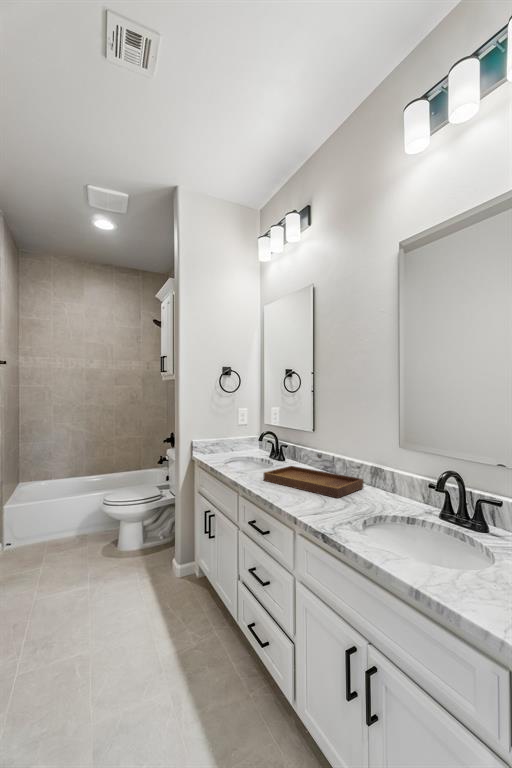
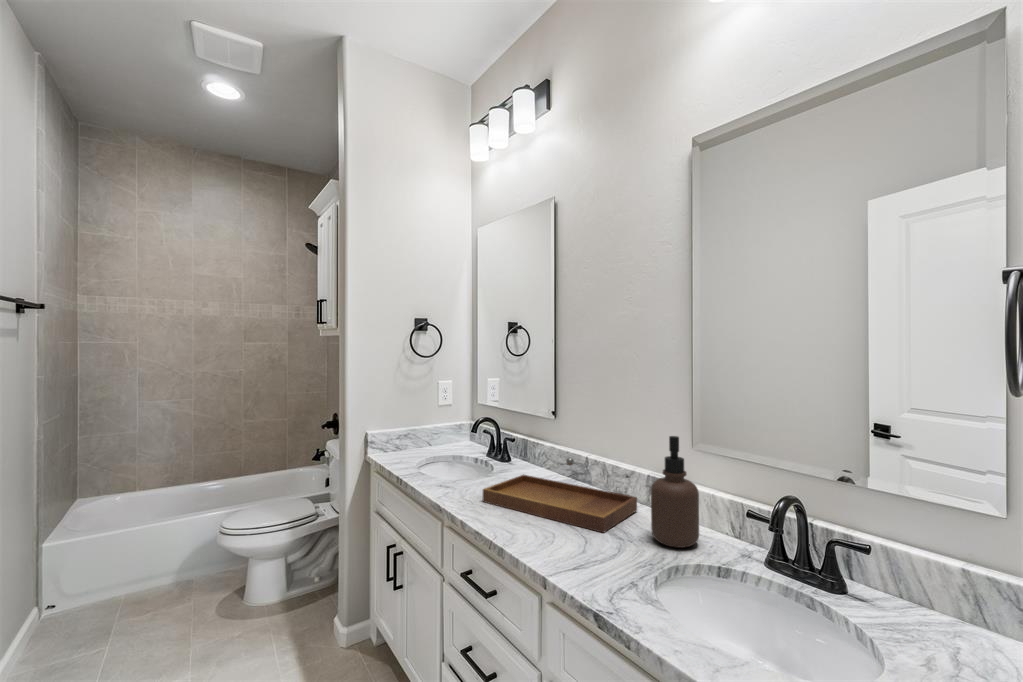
soap dispenser: none [368,436,399,507] -> present [651,436,699,548]

